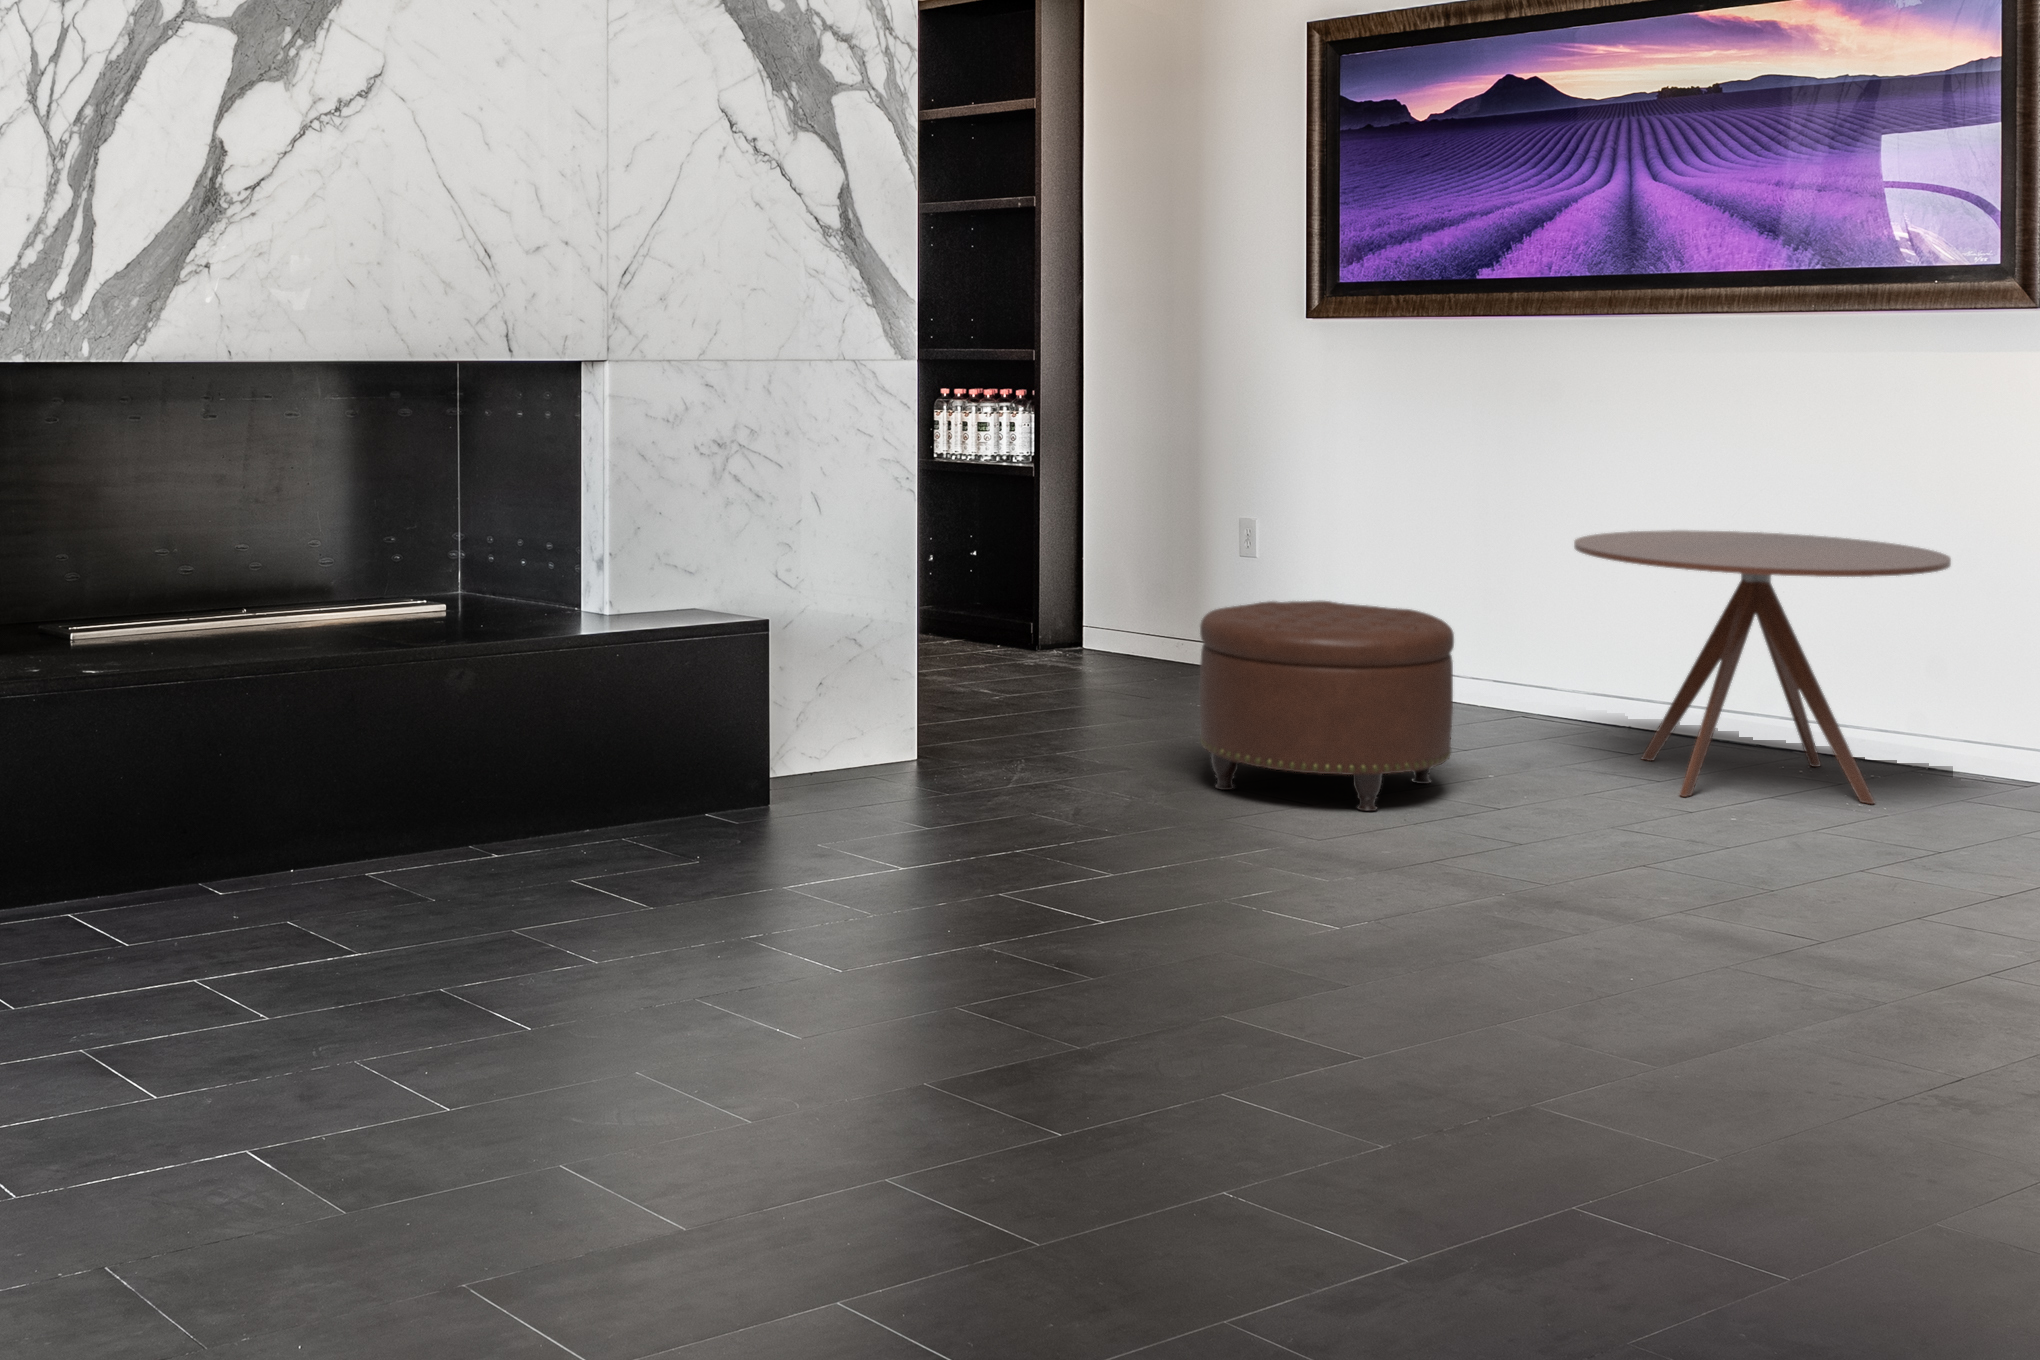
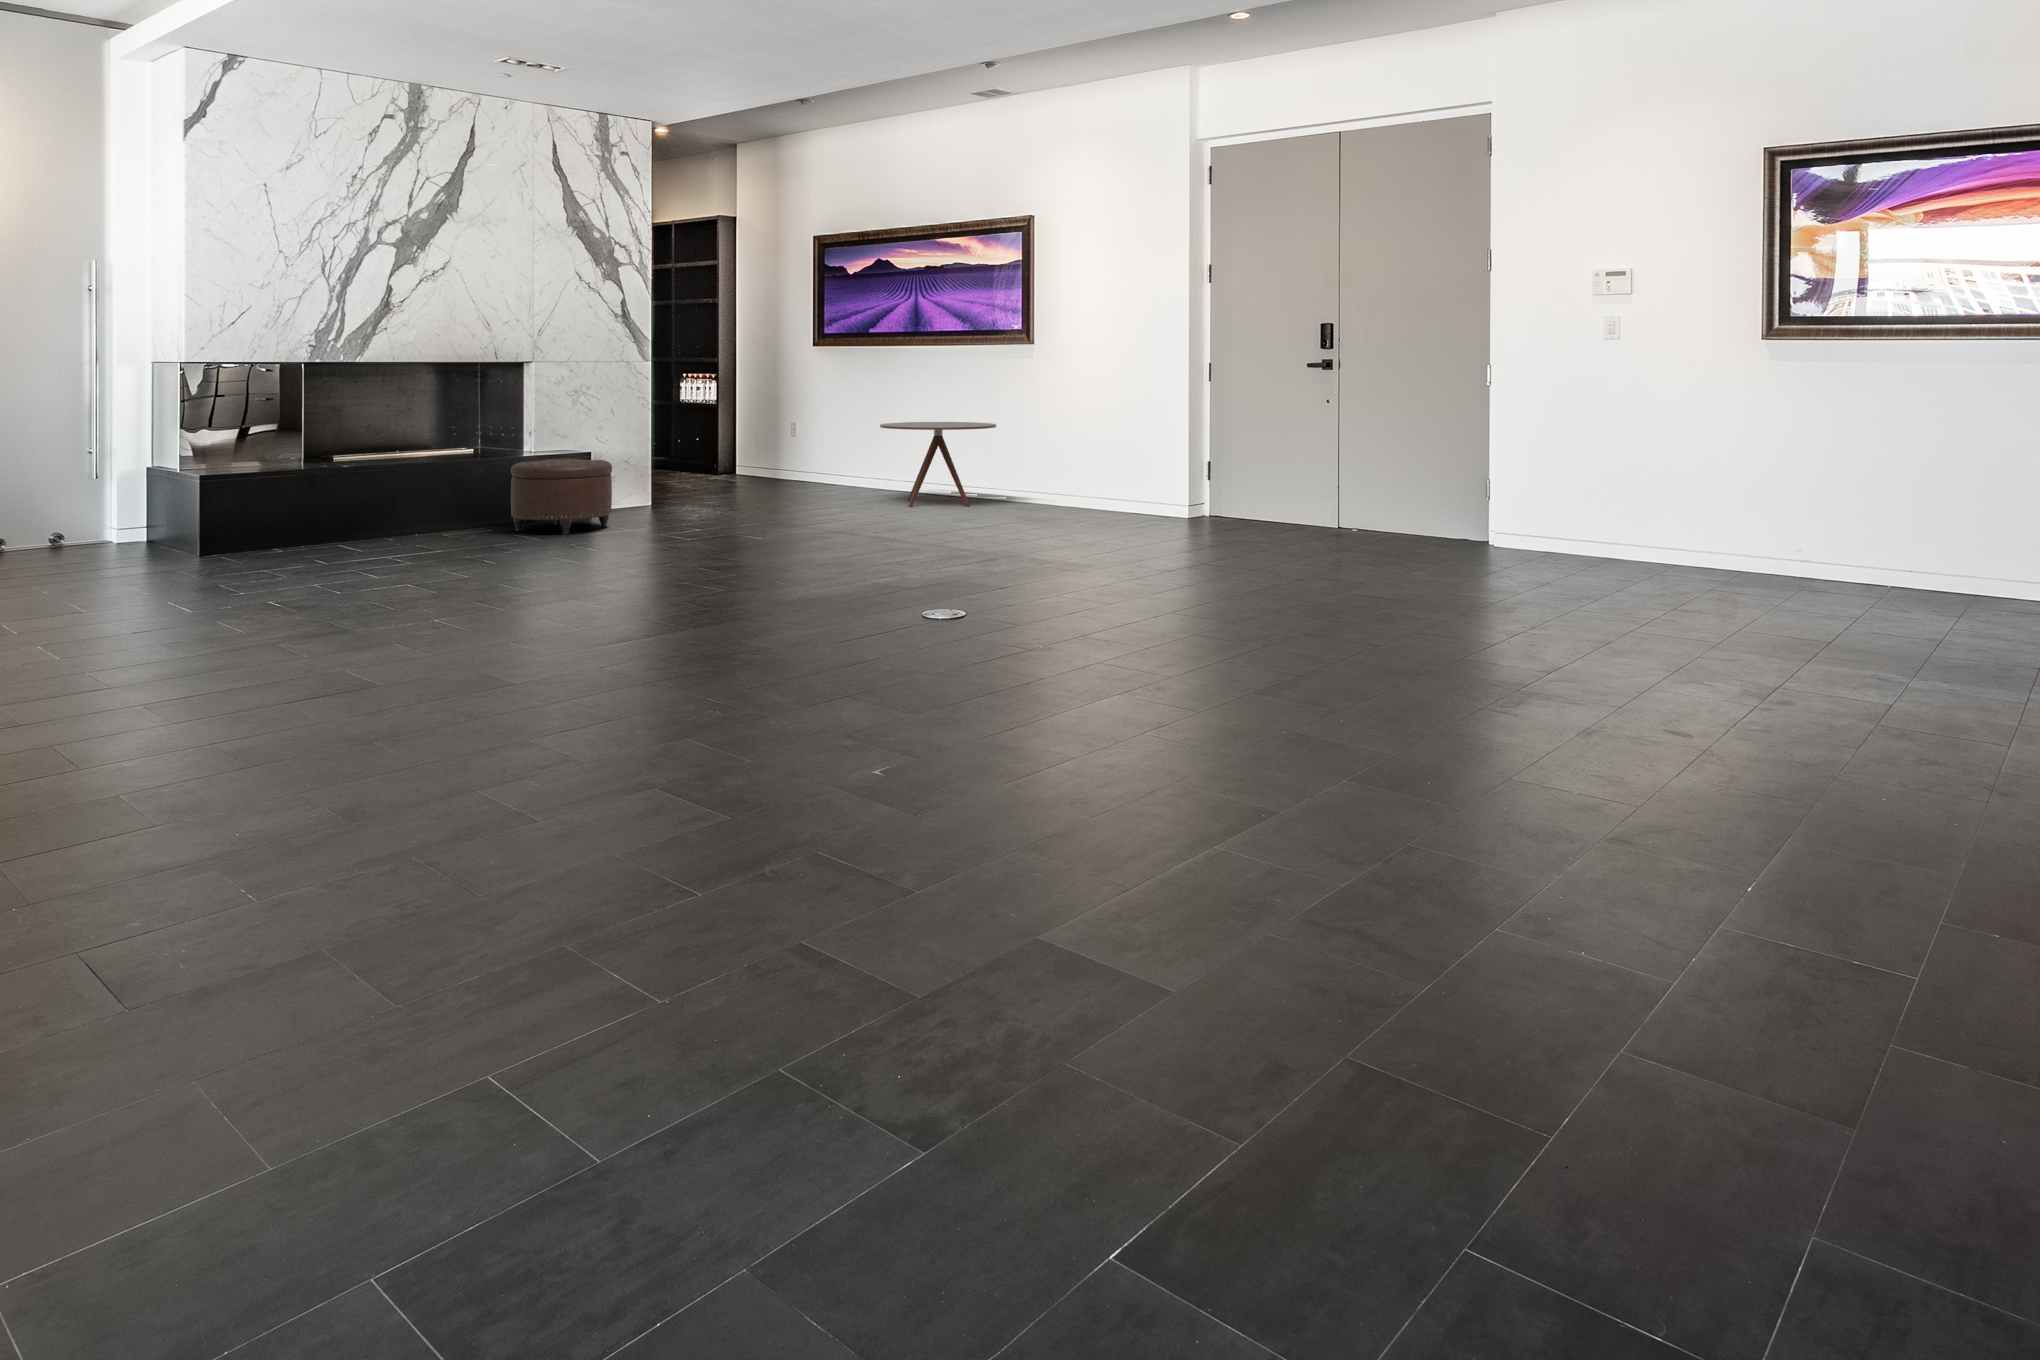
ottoman: present [1200,601,1454,811] -> present [511,459,612,534]

